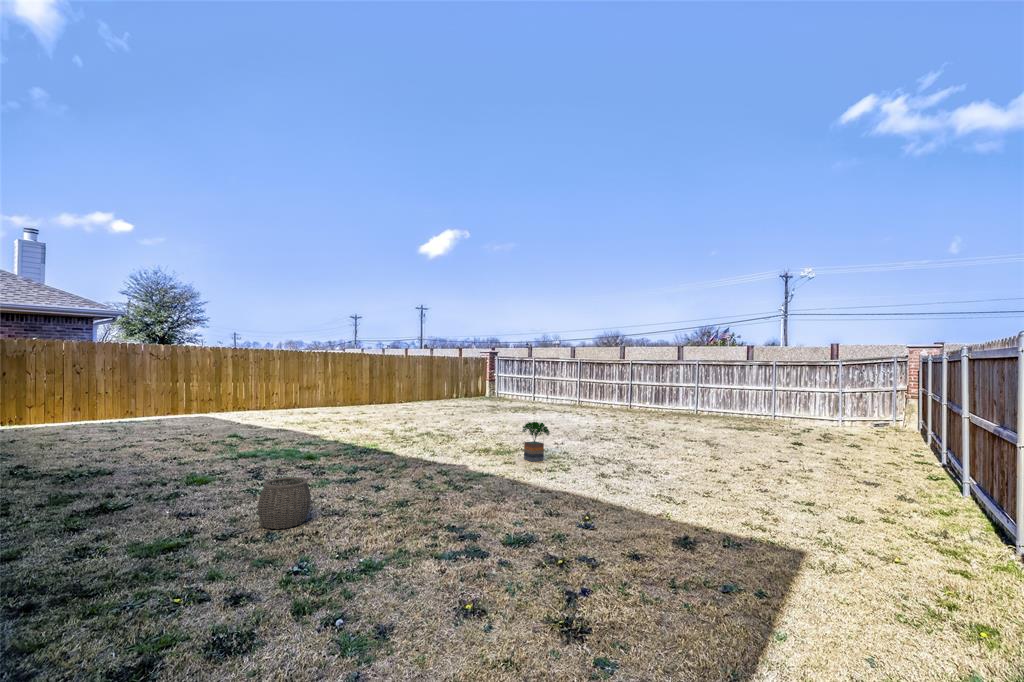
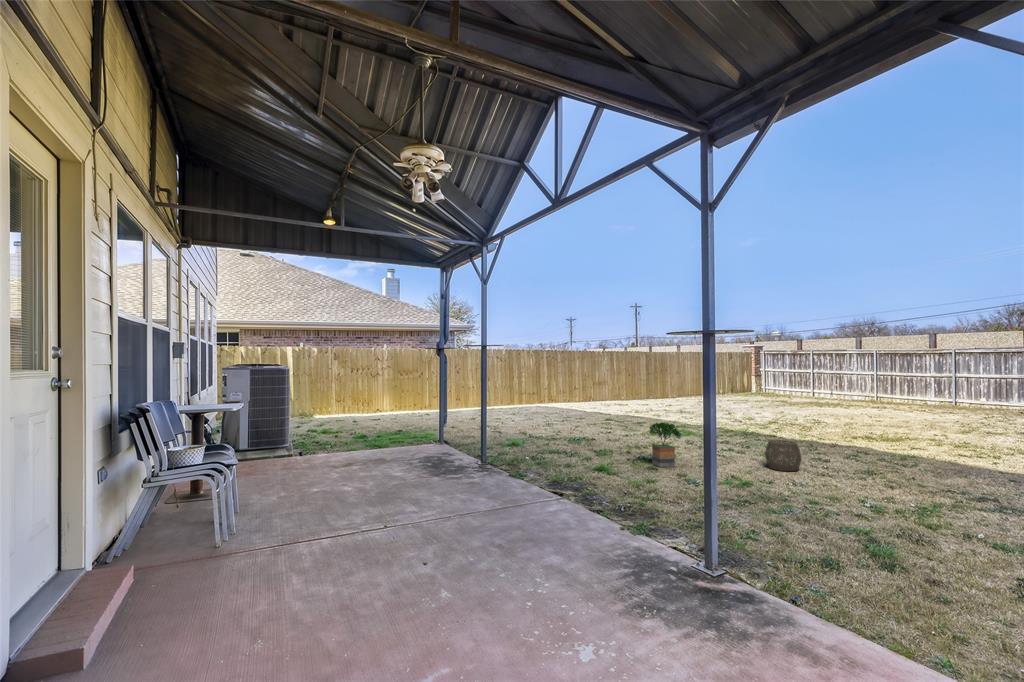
potted tree: present [522,422,550,462] -> present [649,422,681,467]

